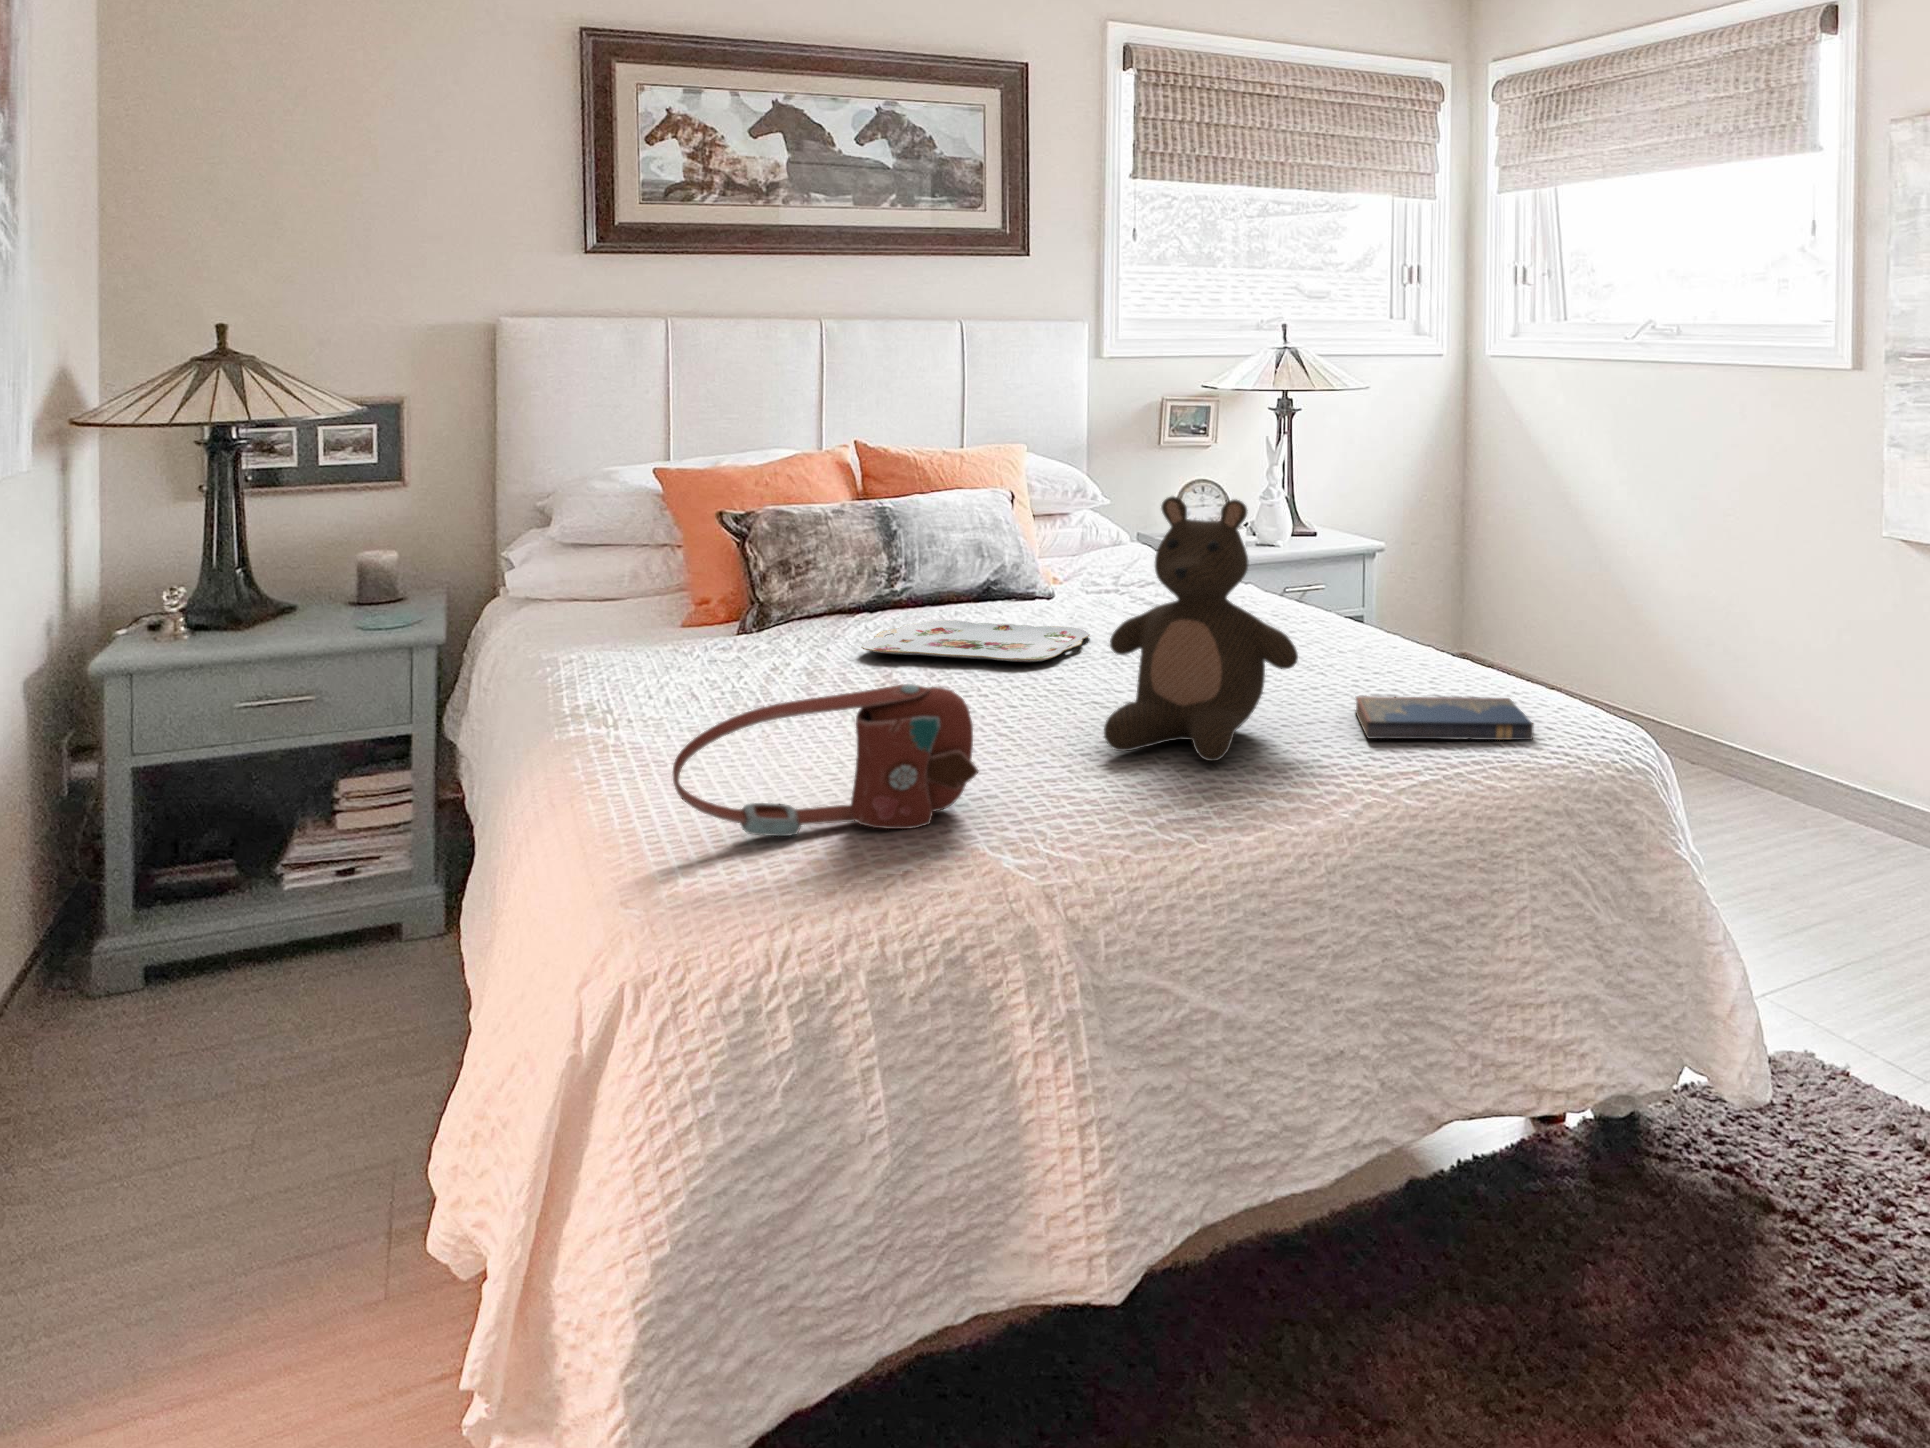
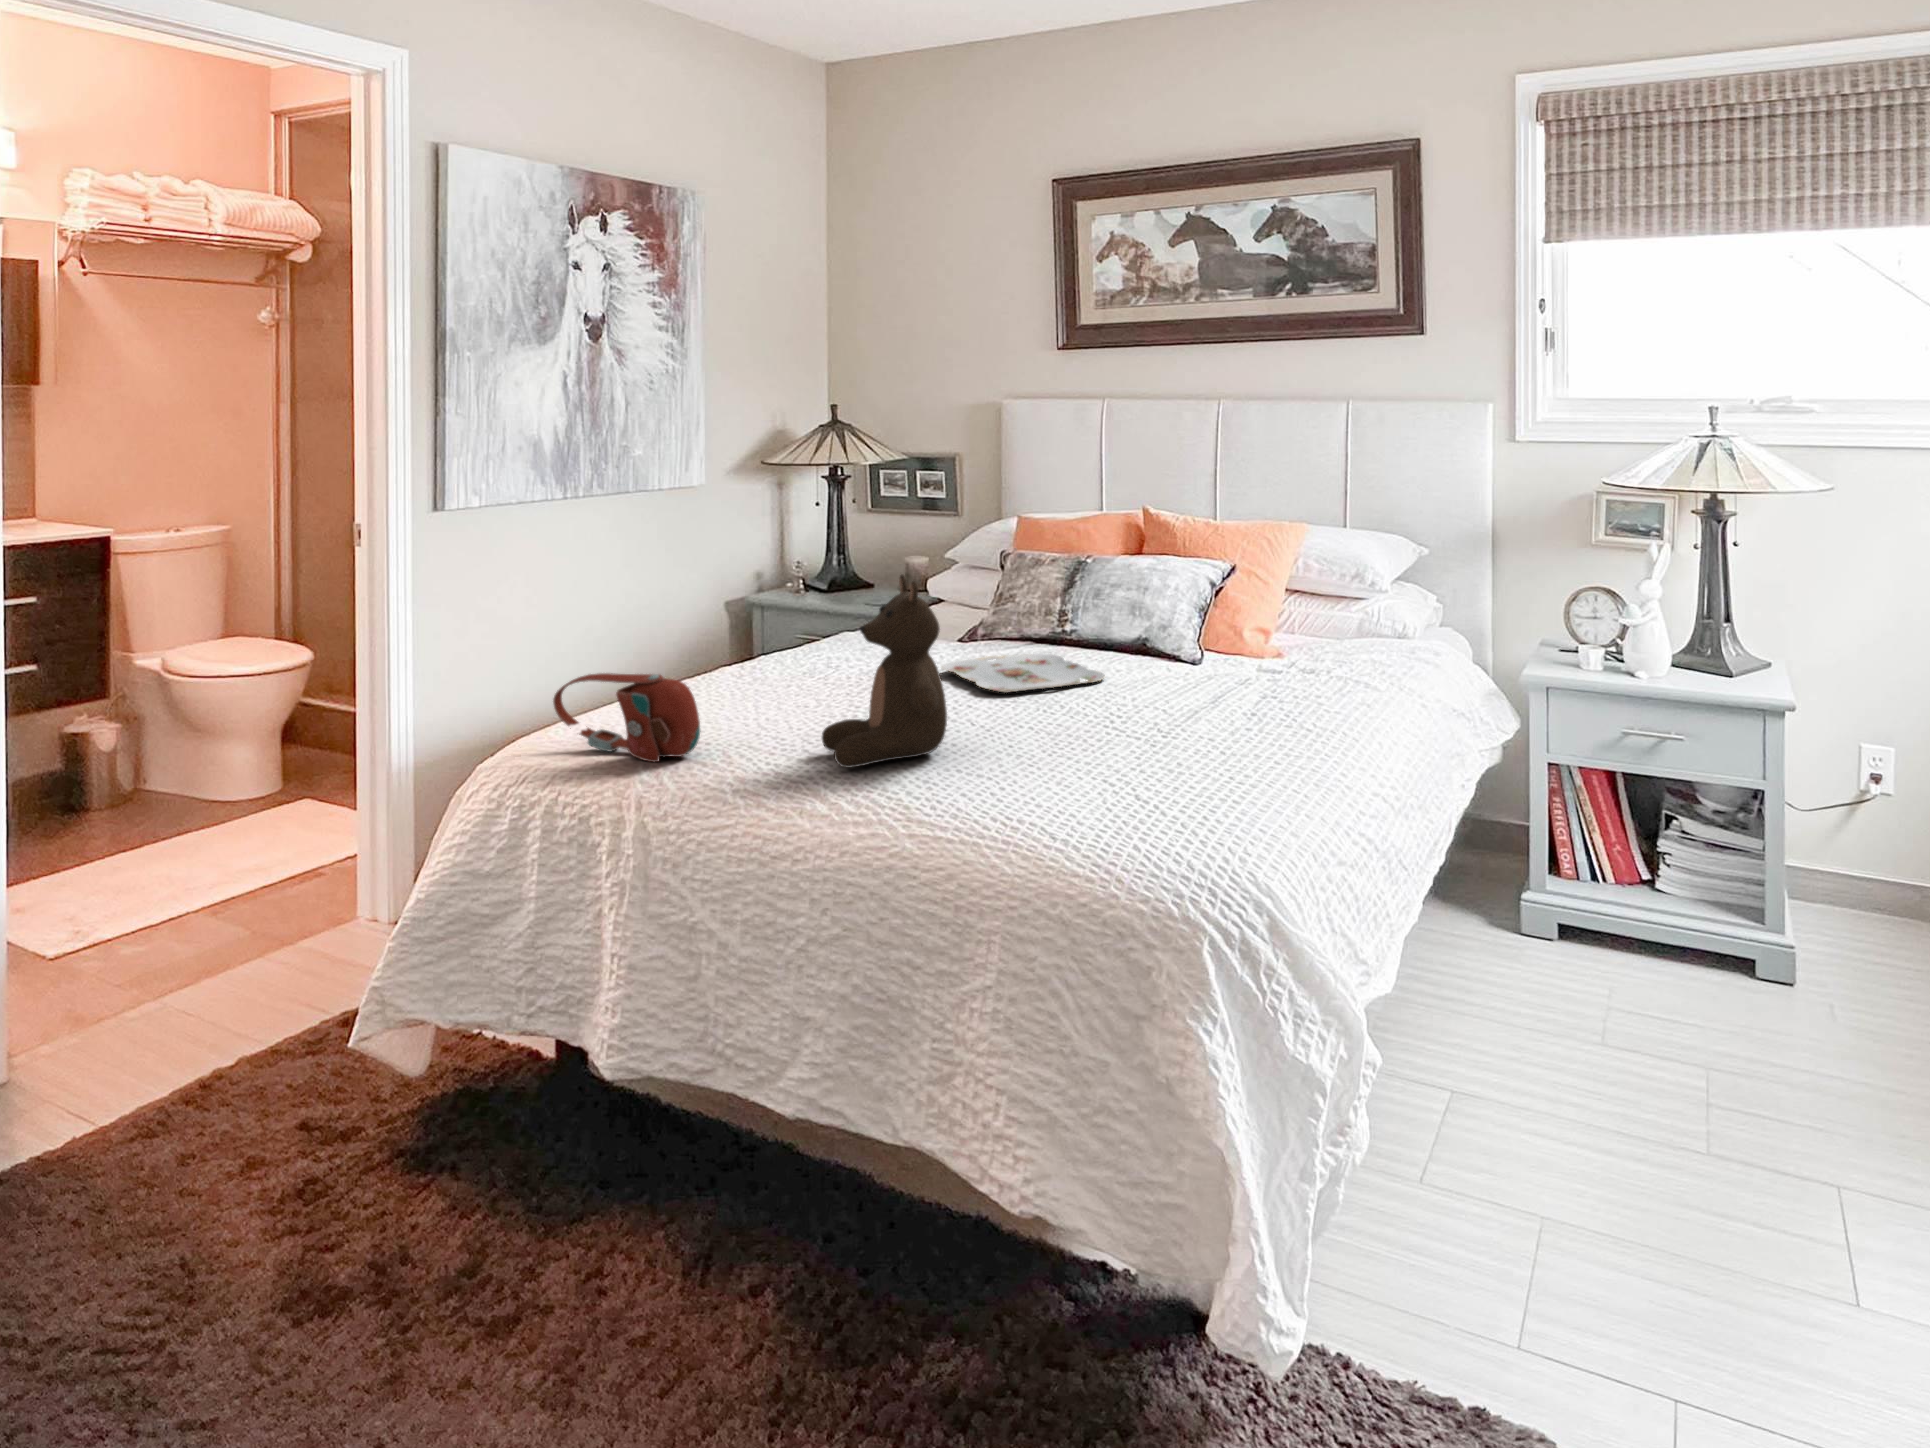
hardcover book: present [1356,696,1533,740] -> none [959,751,1112,807]

